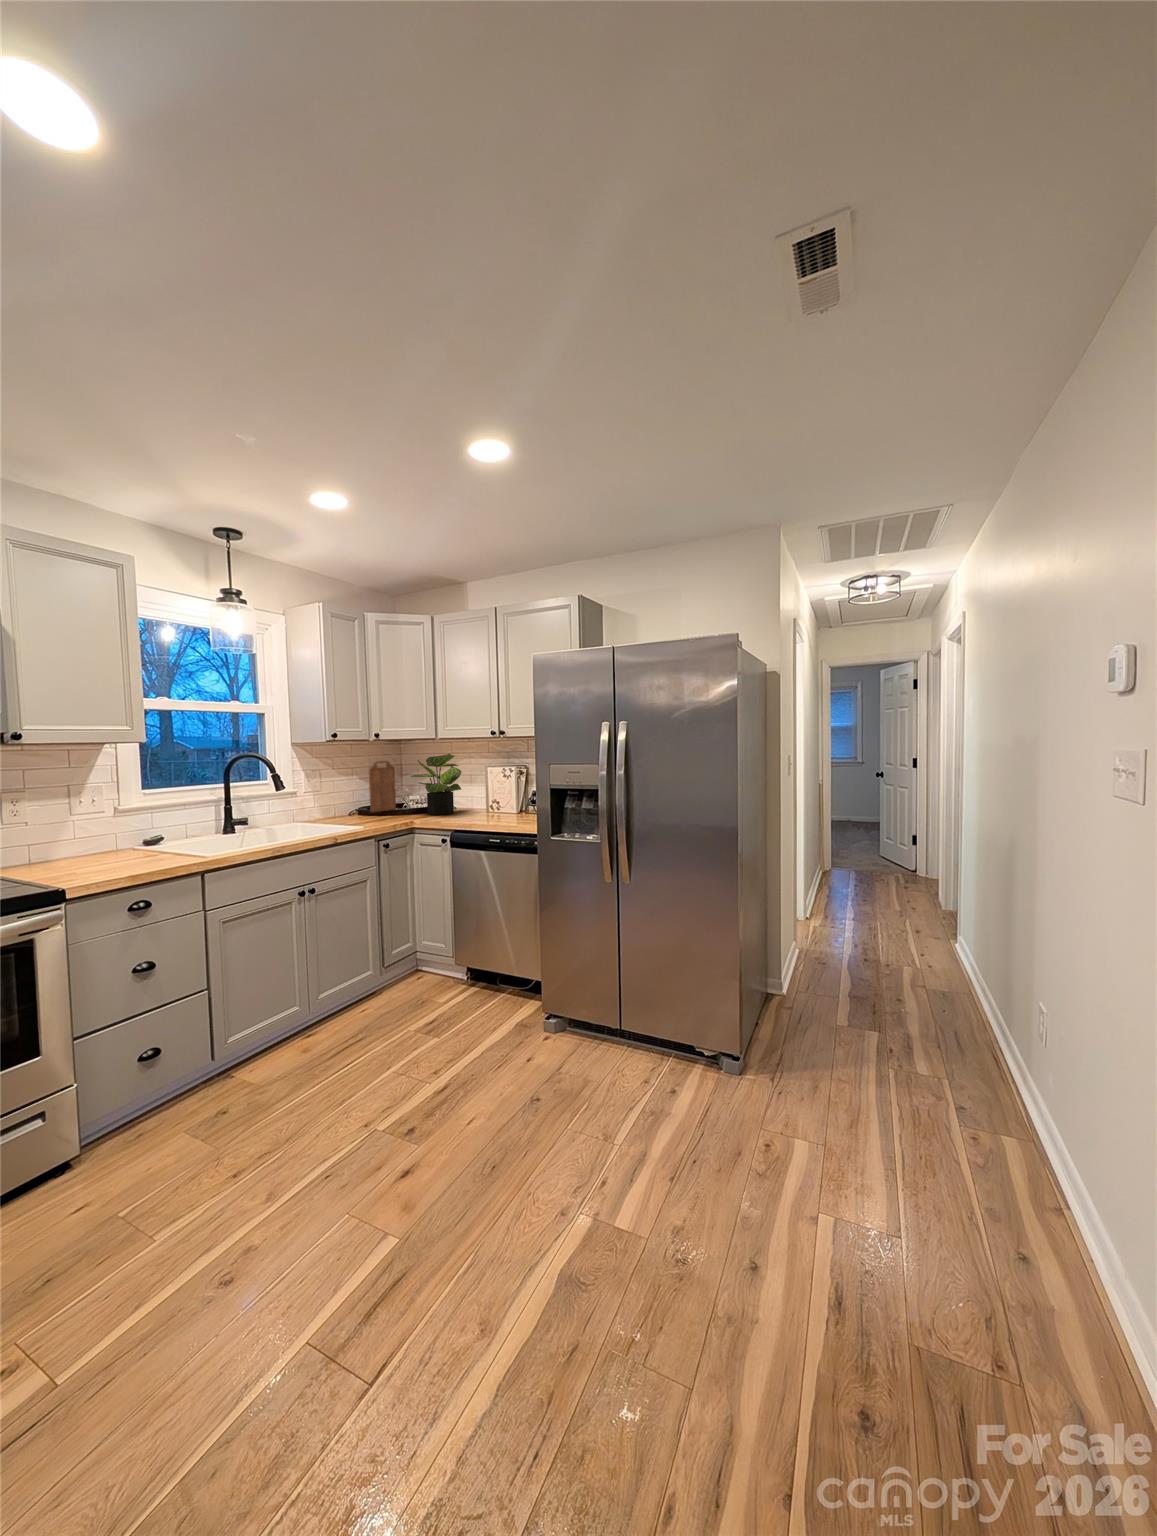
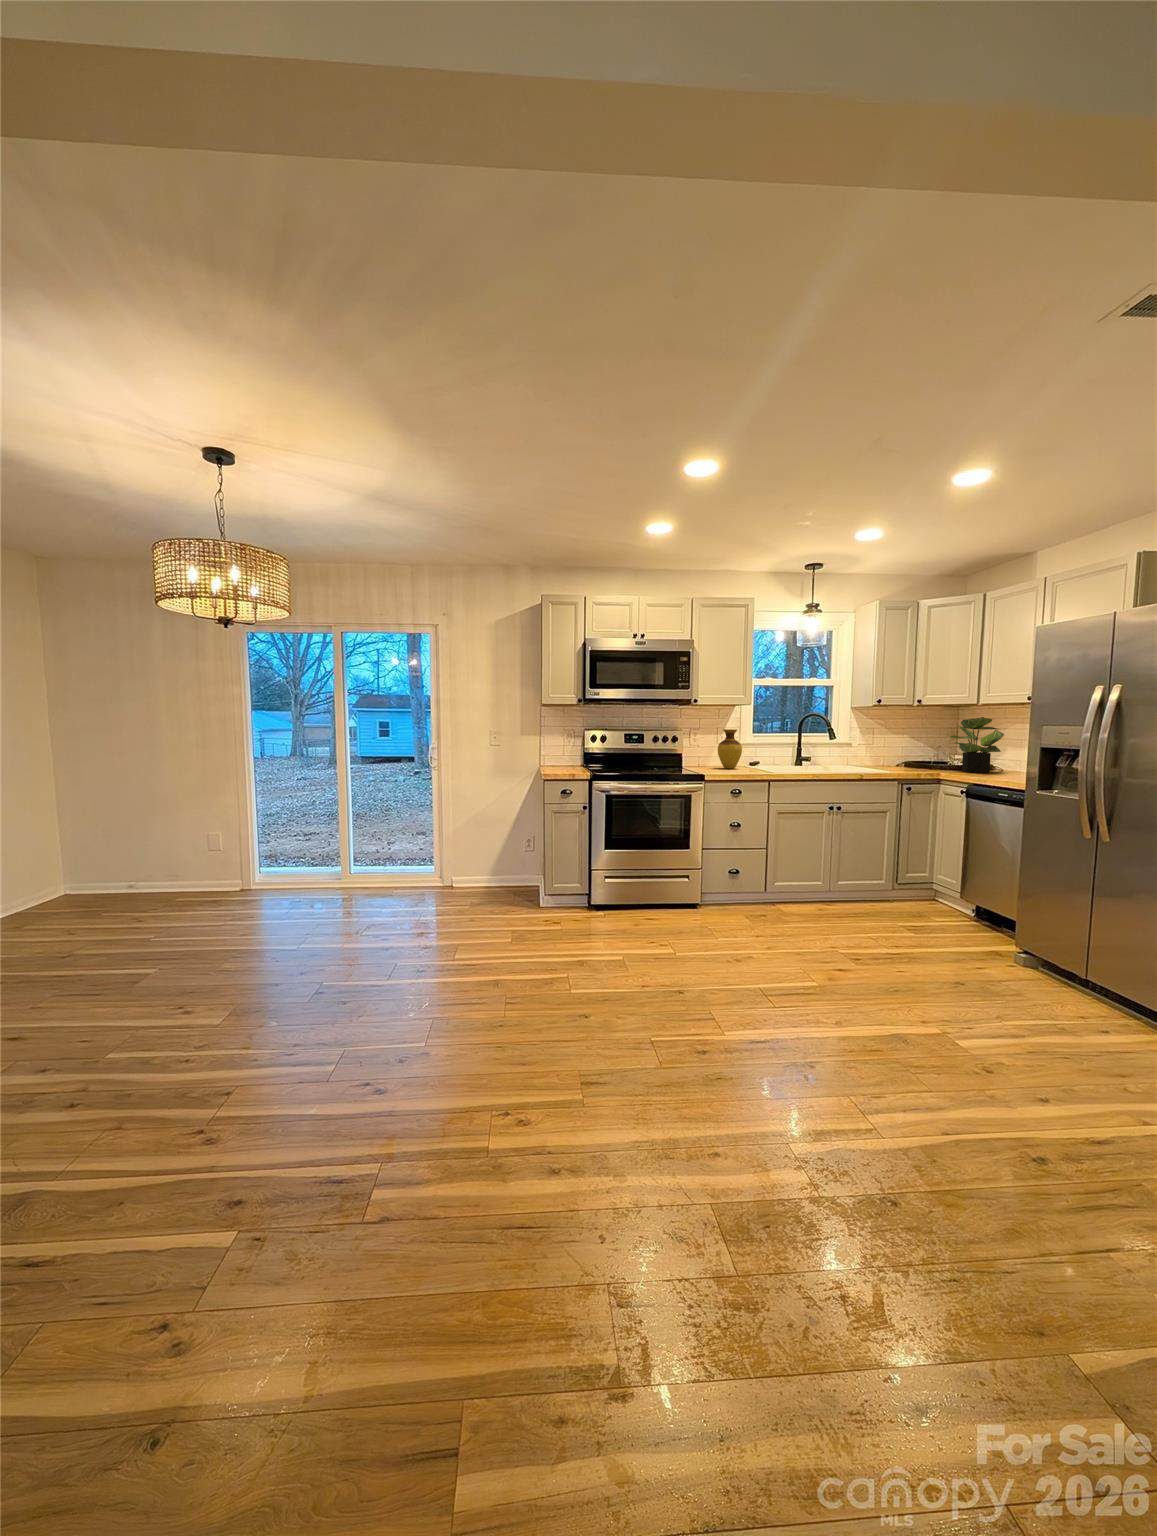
cutting board: present [369,760,396,812] -> none [913,723,942,767]
vase: none [73,787,129,860] -> present [718,729,742,769]

